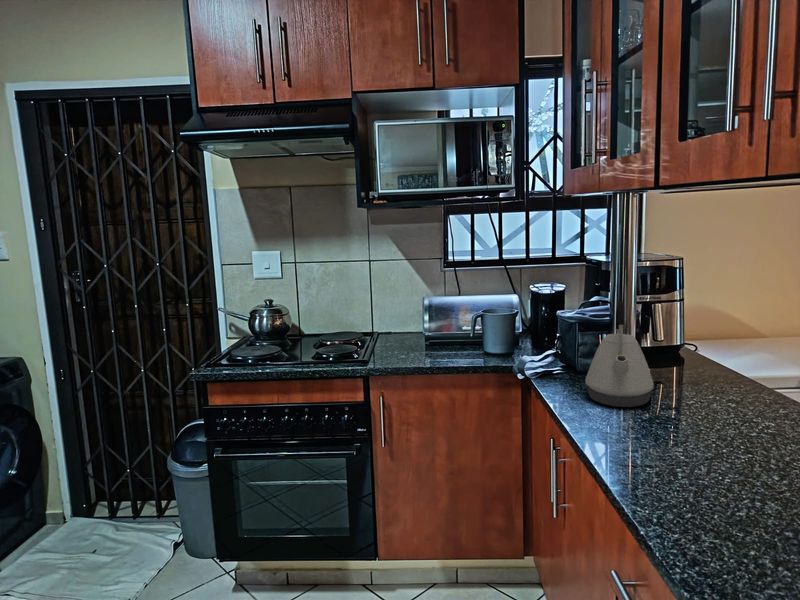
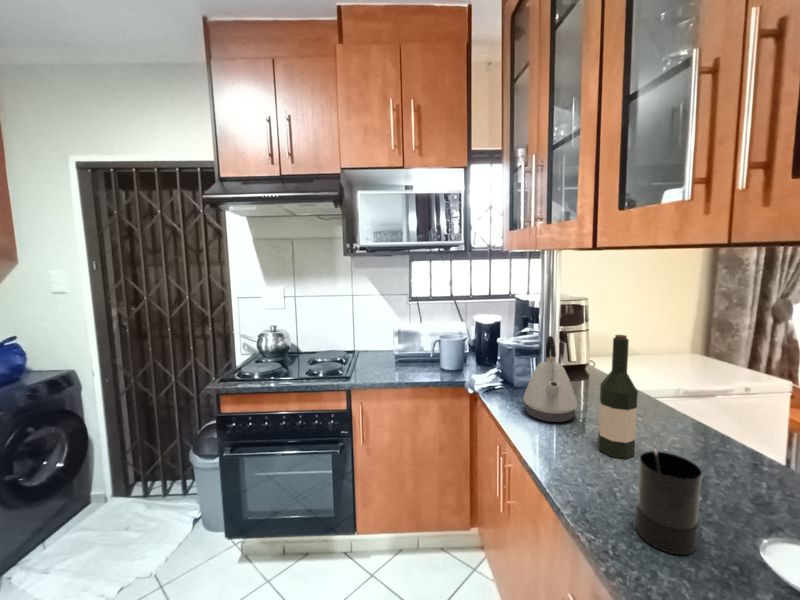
wine bottle: none [673,293,720,443] -> present [598,335,638,459]
candle: none [698,408,770,527] -> present [636,443,702,555]

